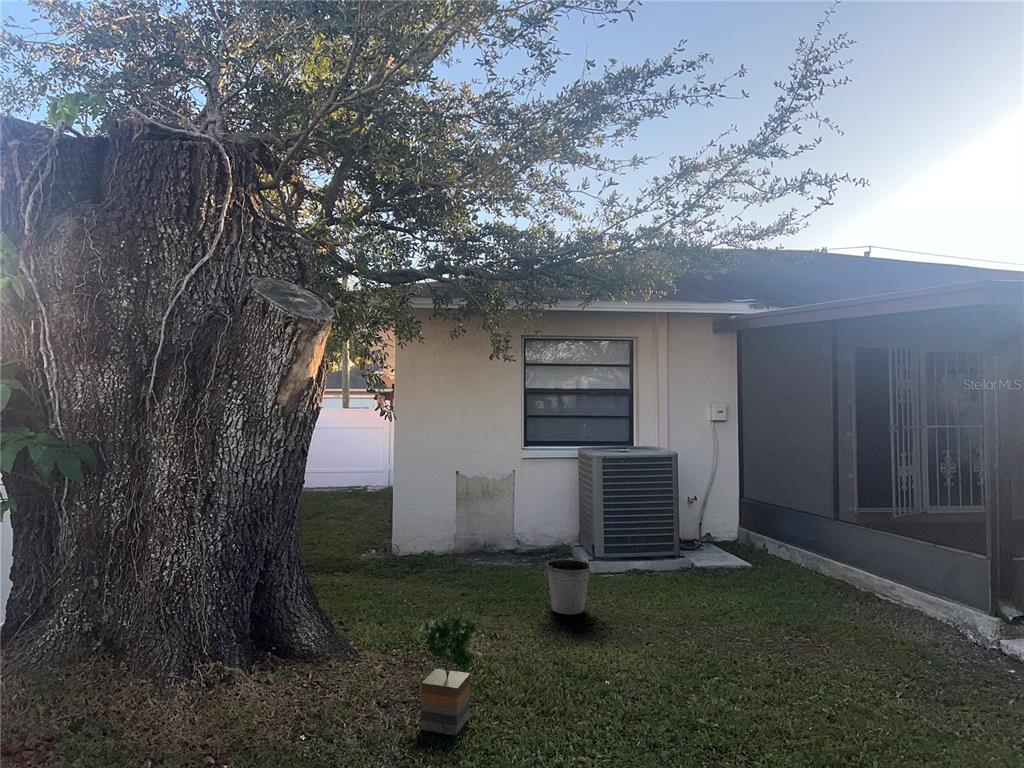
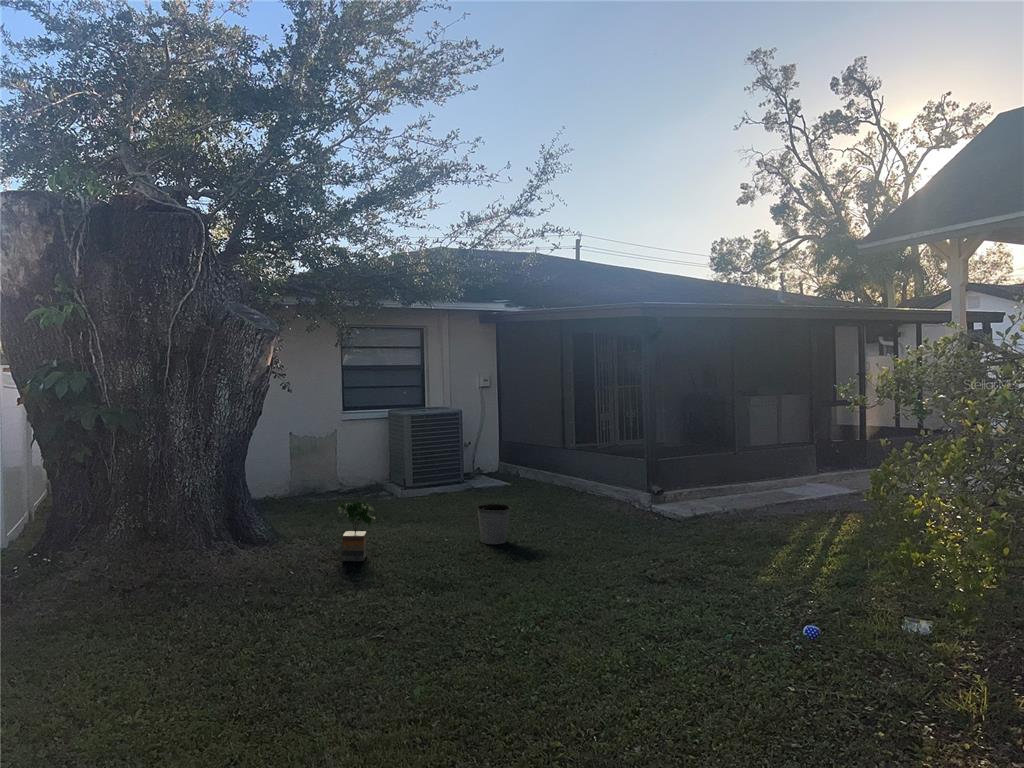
bucket: present [544,559,591,614] -> present [476,503,511,544]

